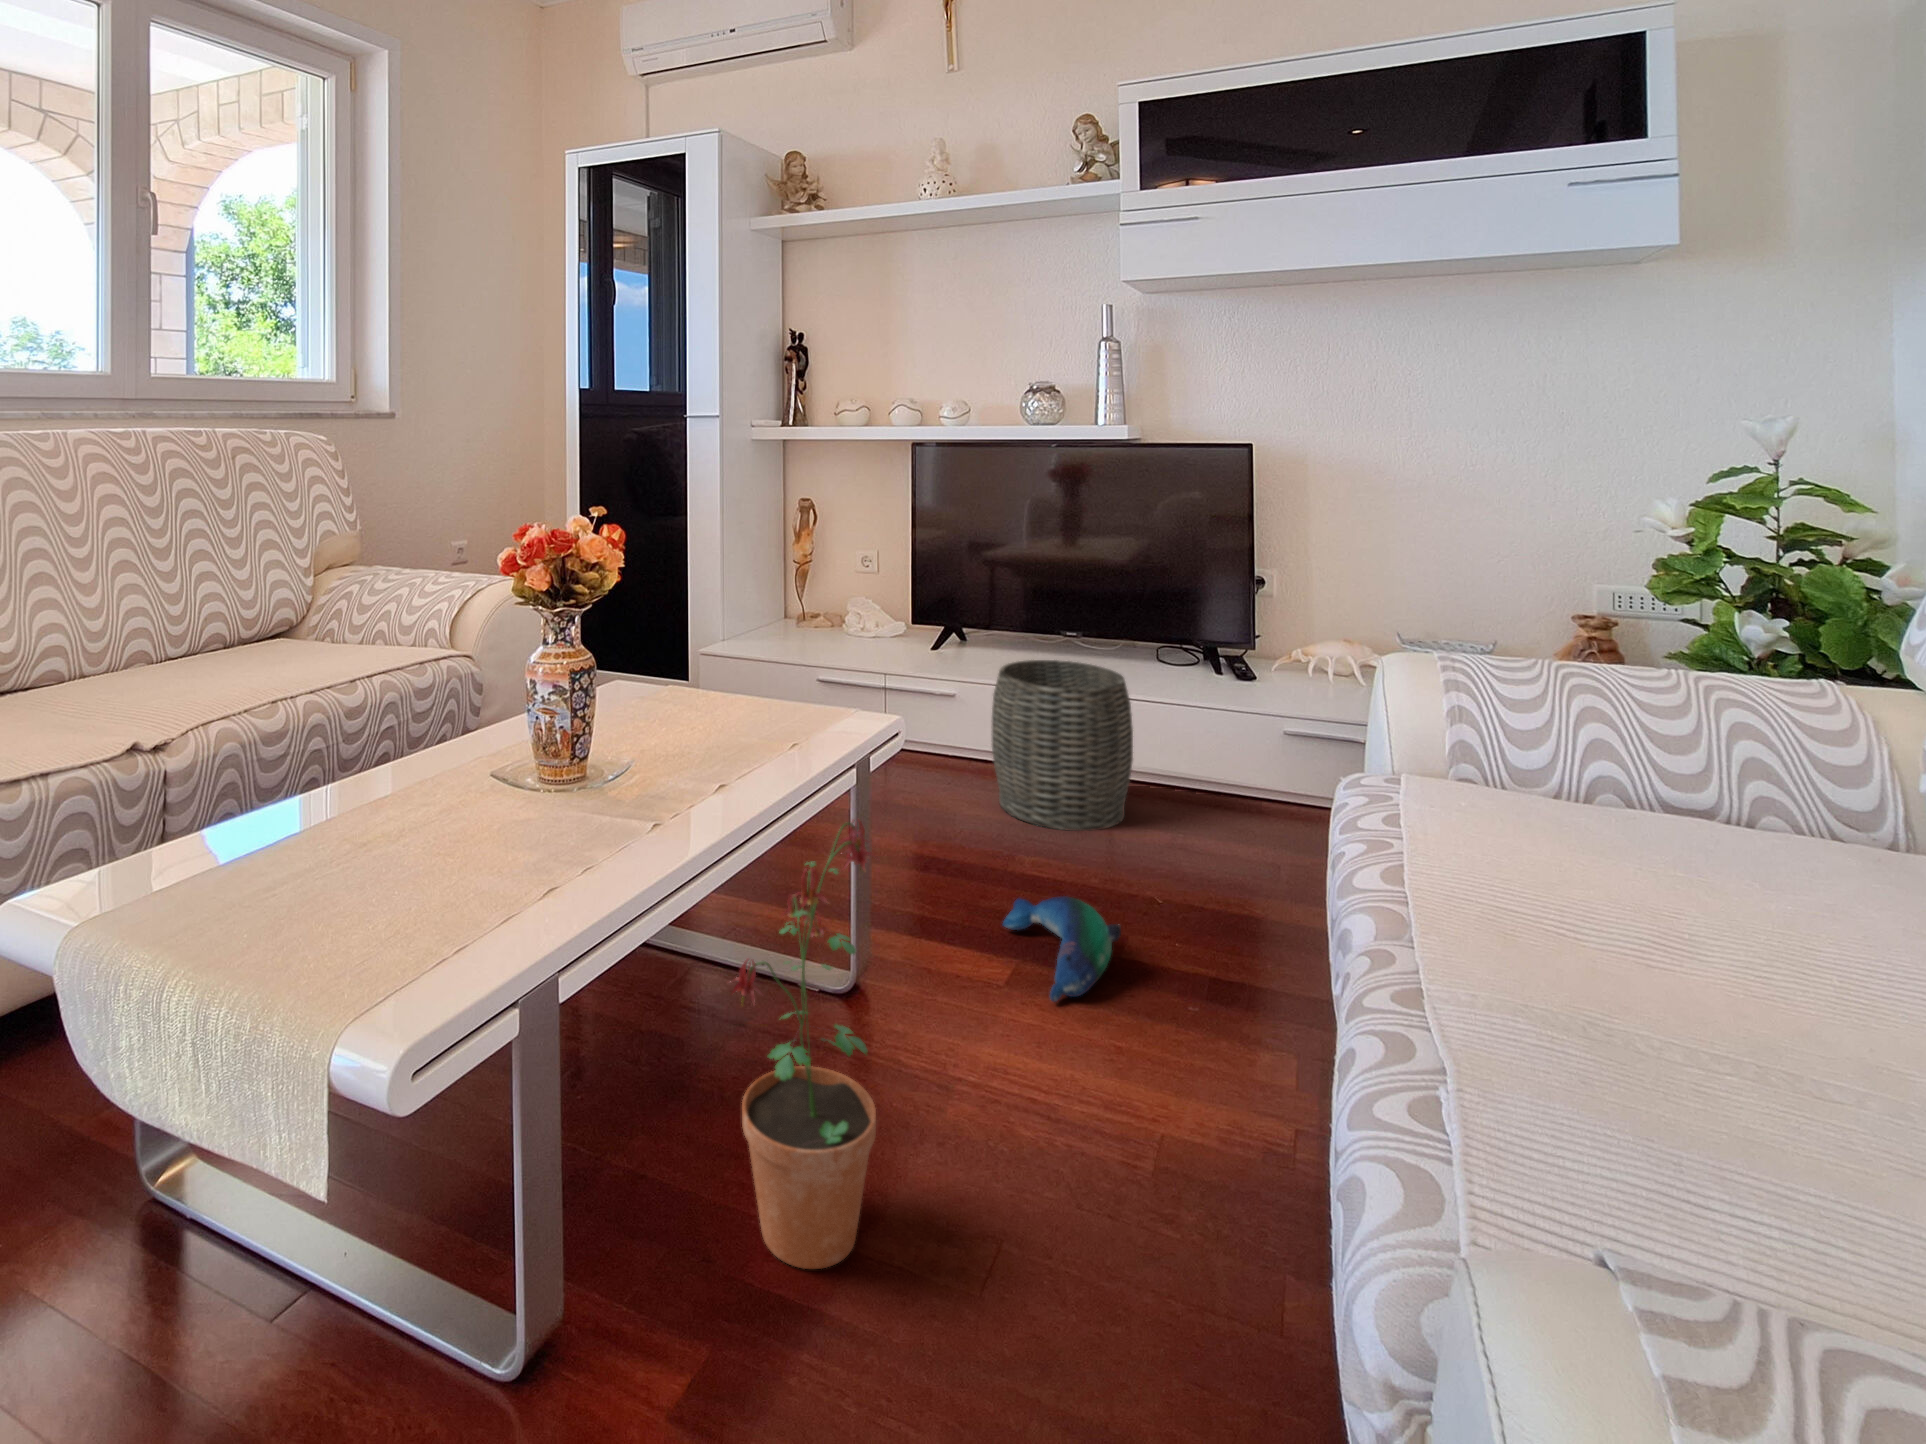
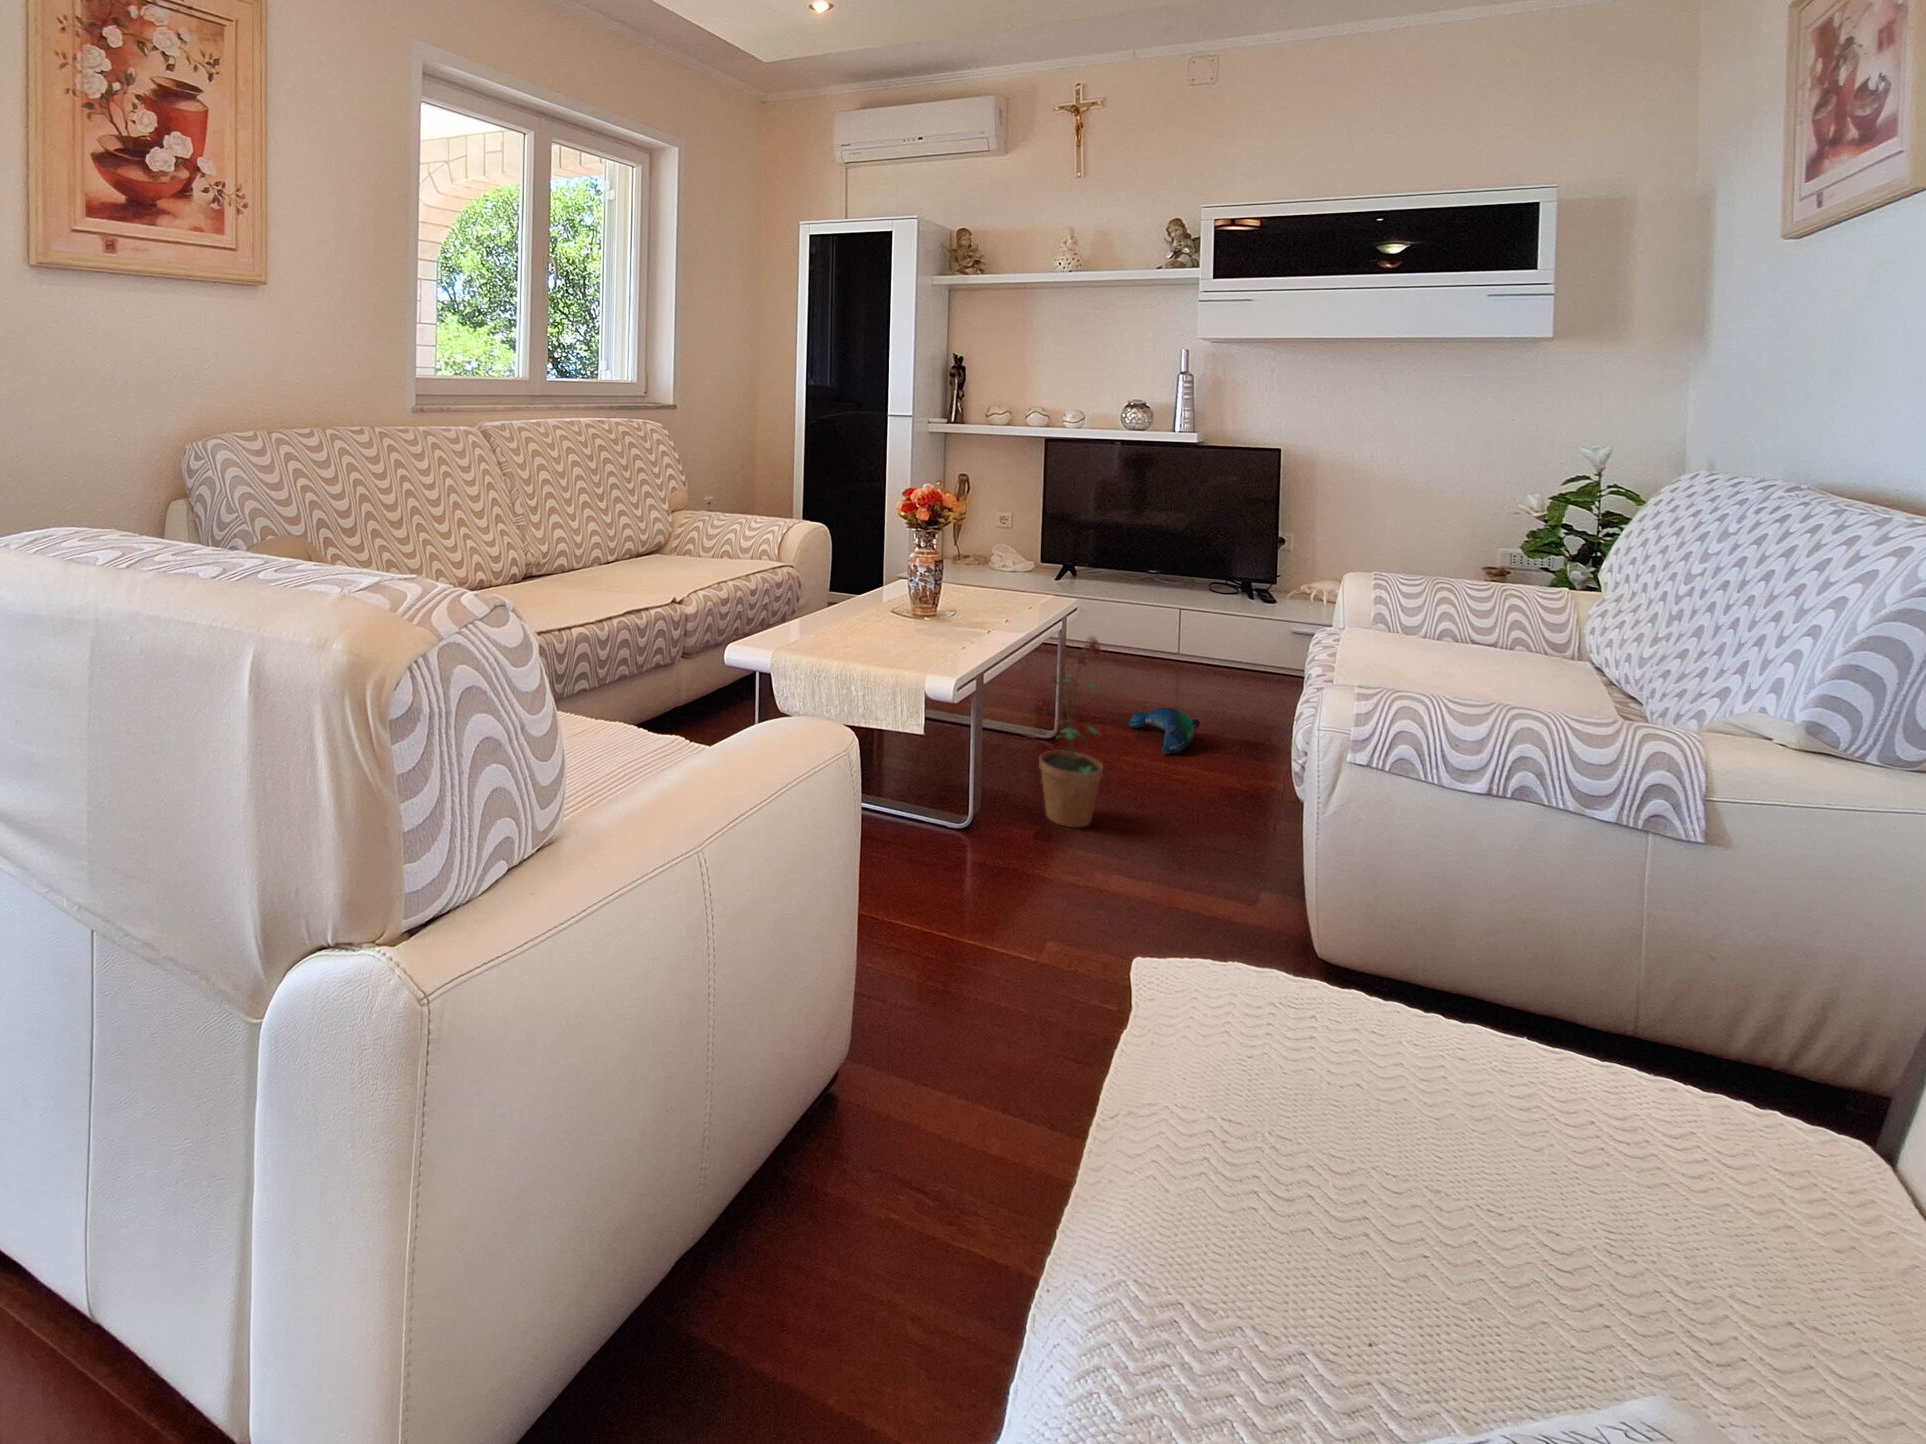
woven basket: present [992,660,1133,831] -> none [1105,585,1197,688]

